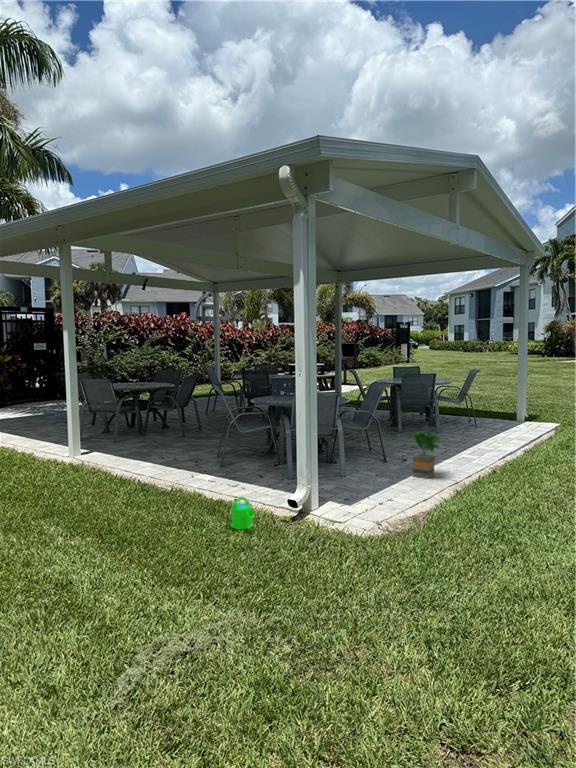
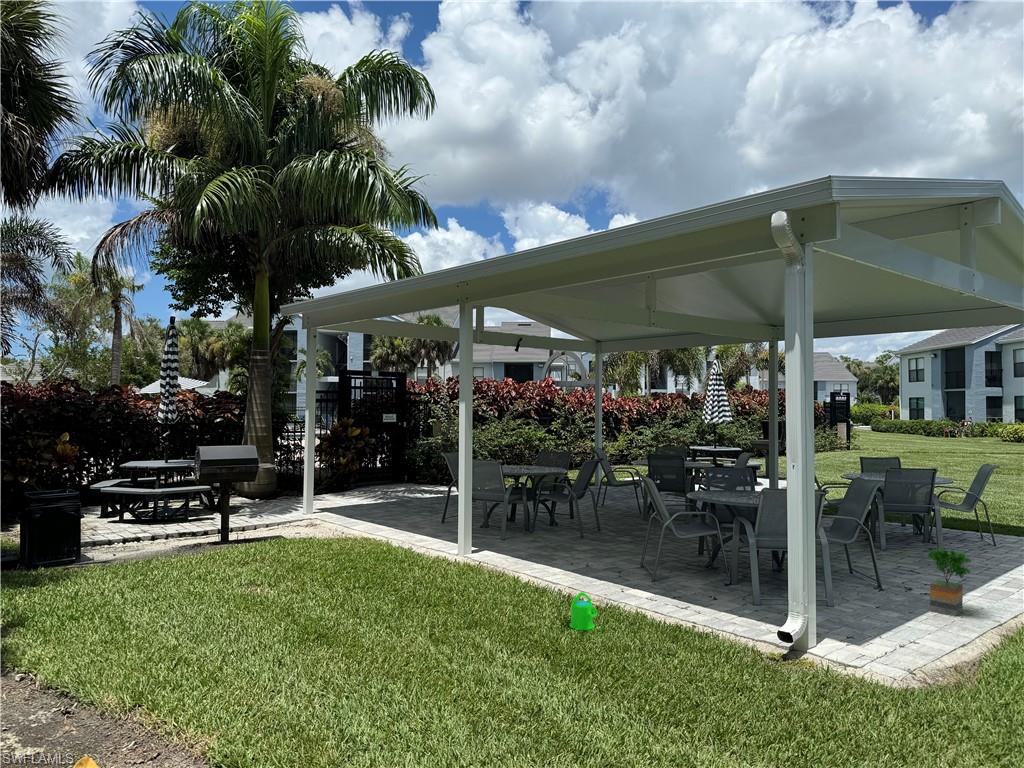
watering can: present [231,496,255,529] -> present [569,592,597,630]

